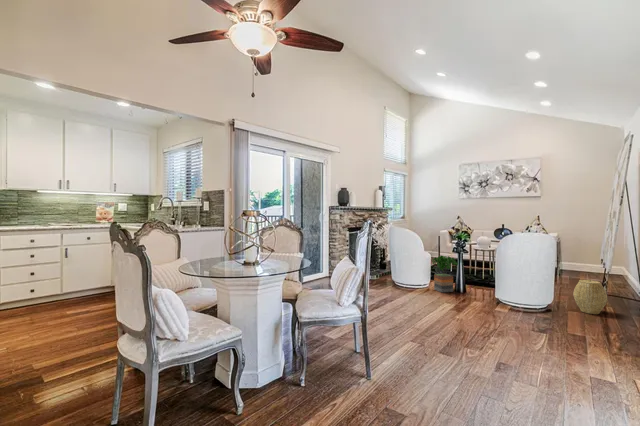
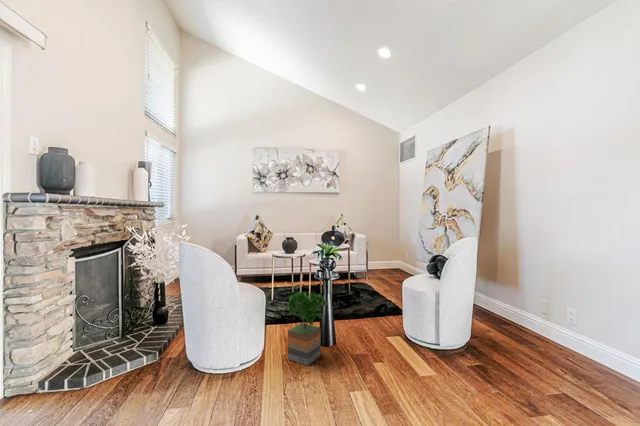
woven basket: present [573,280,607,314] -> none [481,305,522,353]

